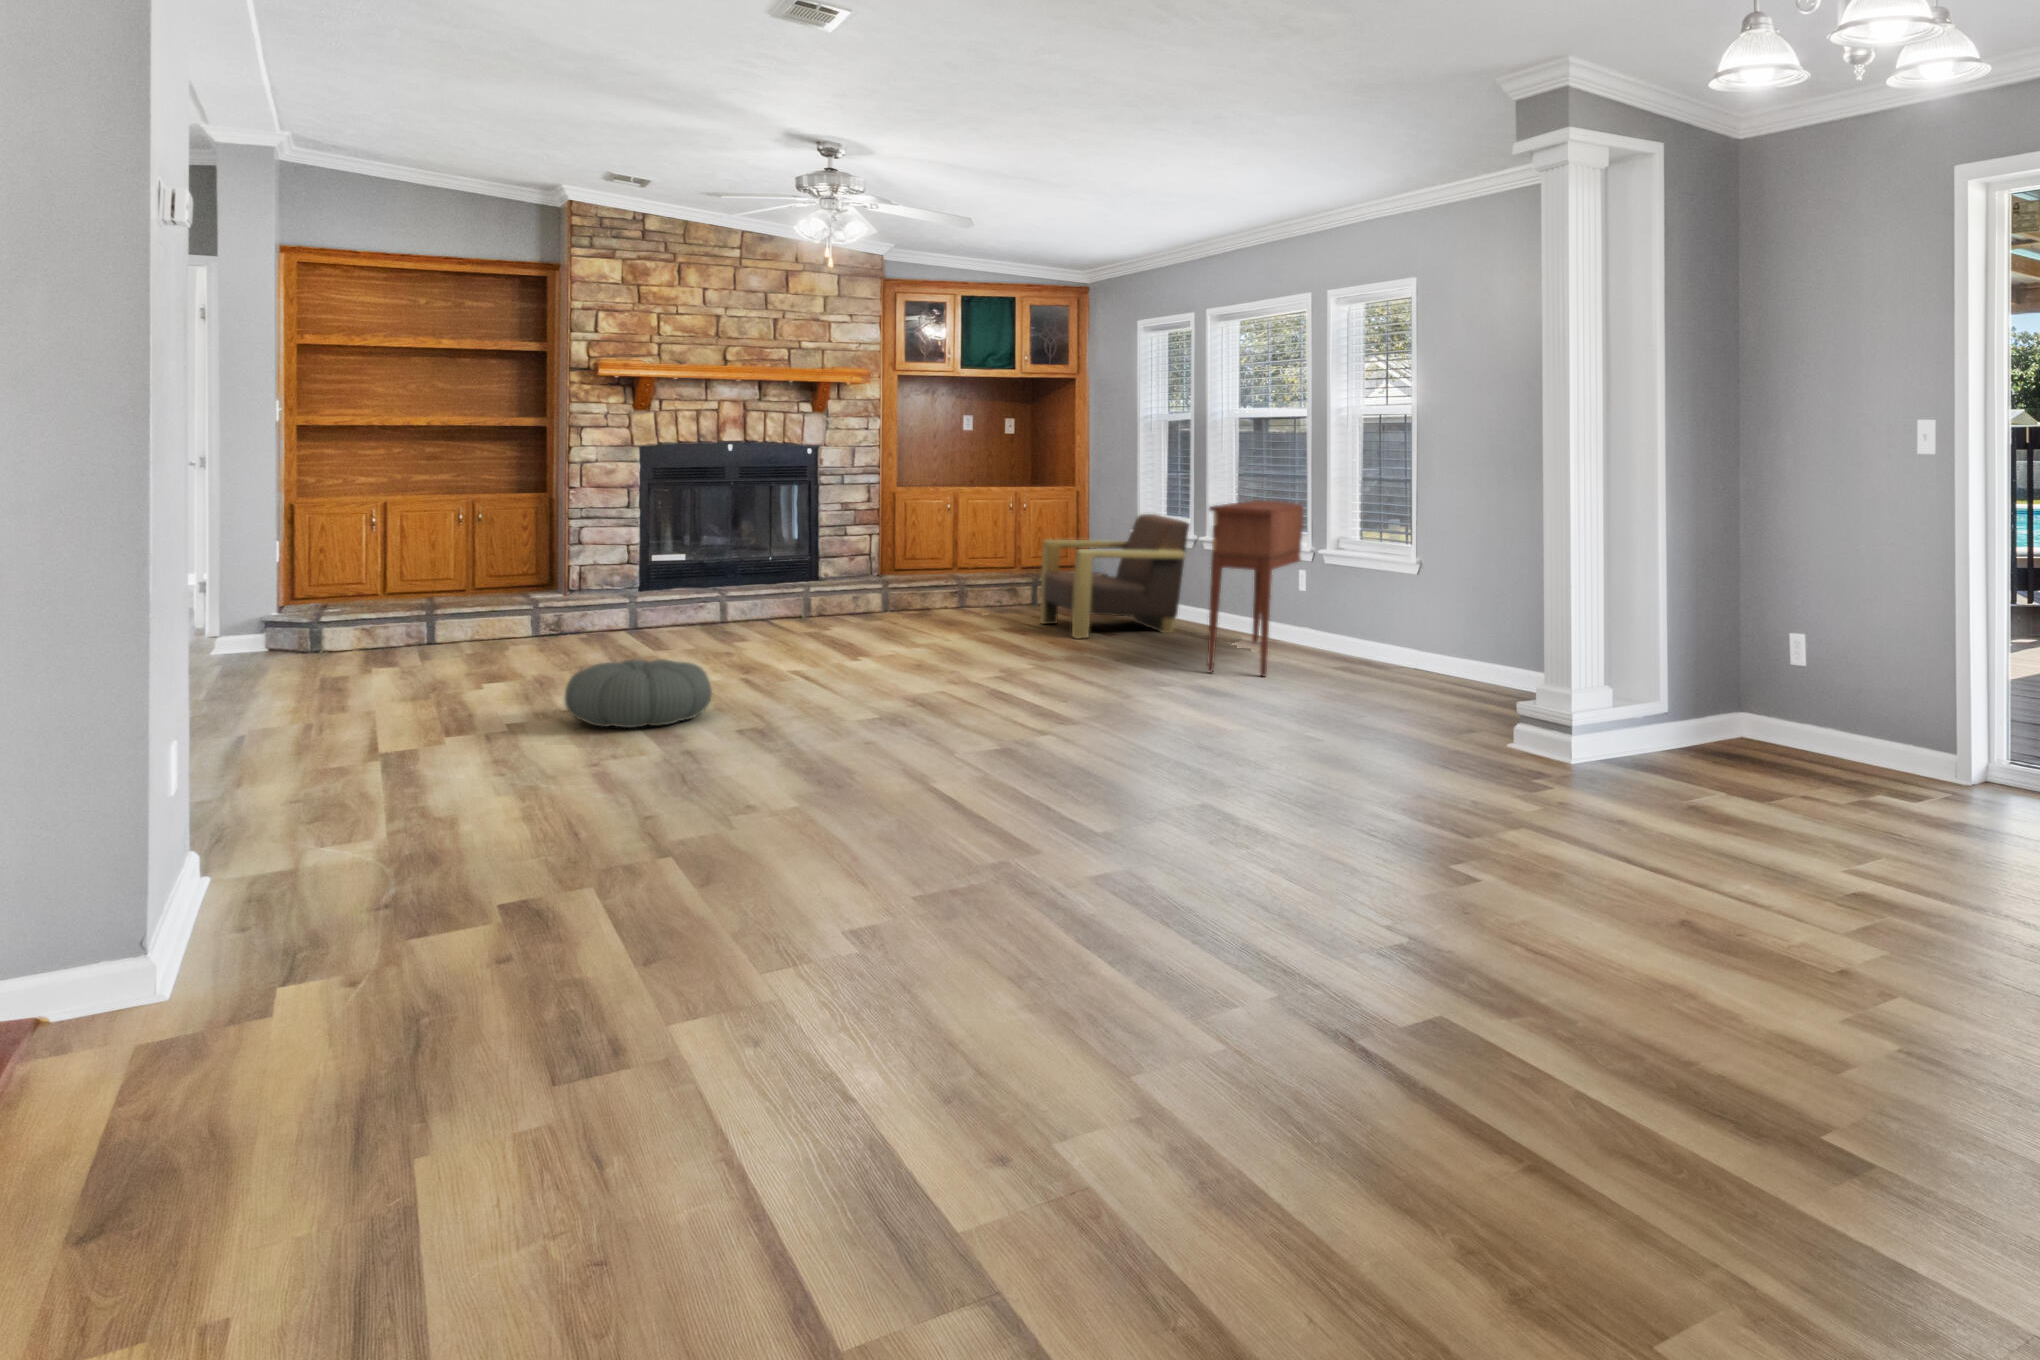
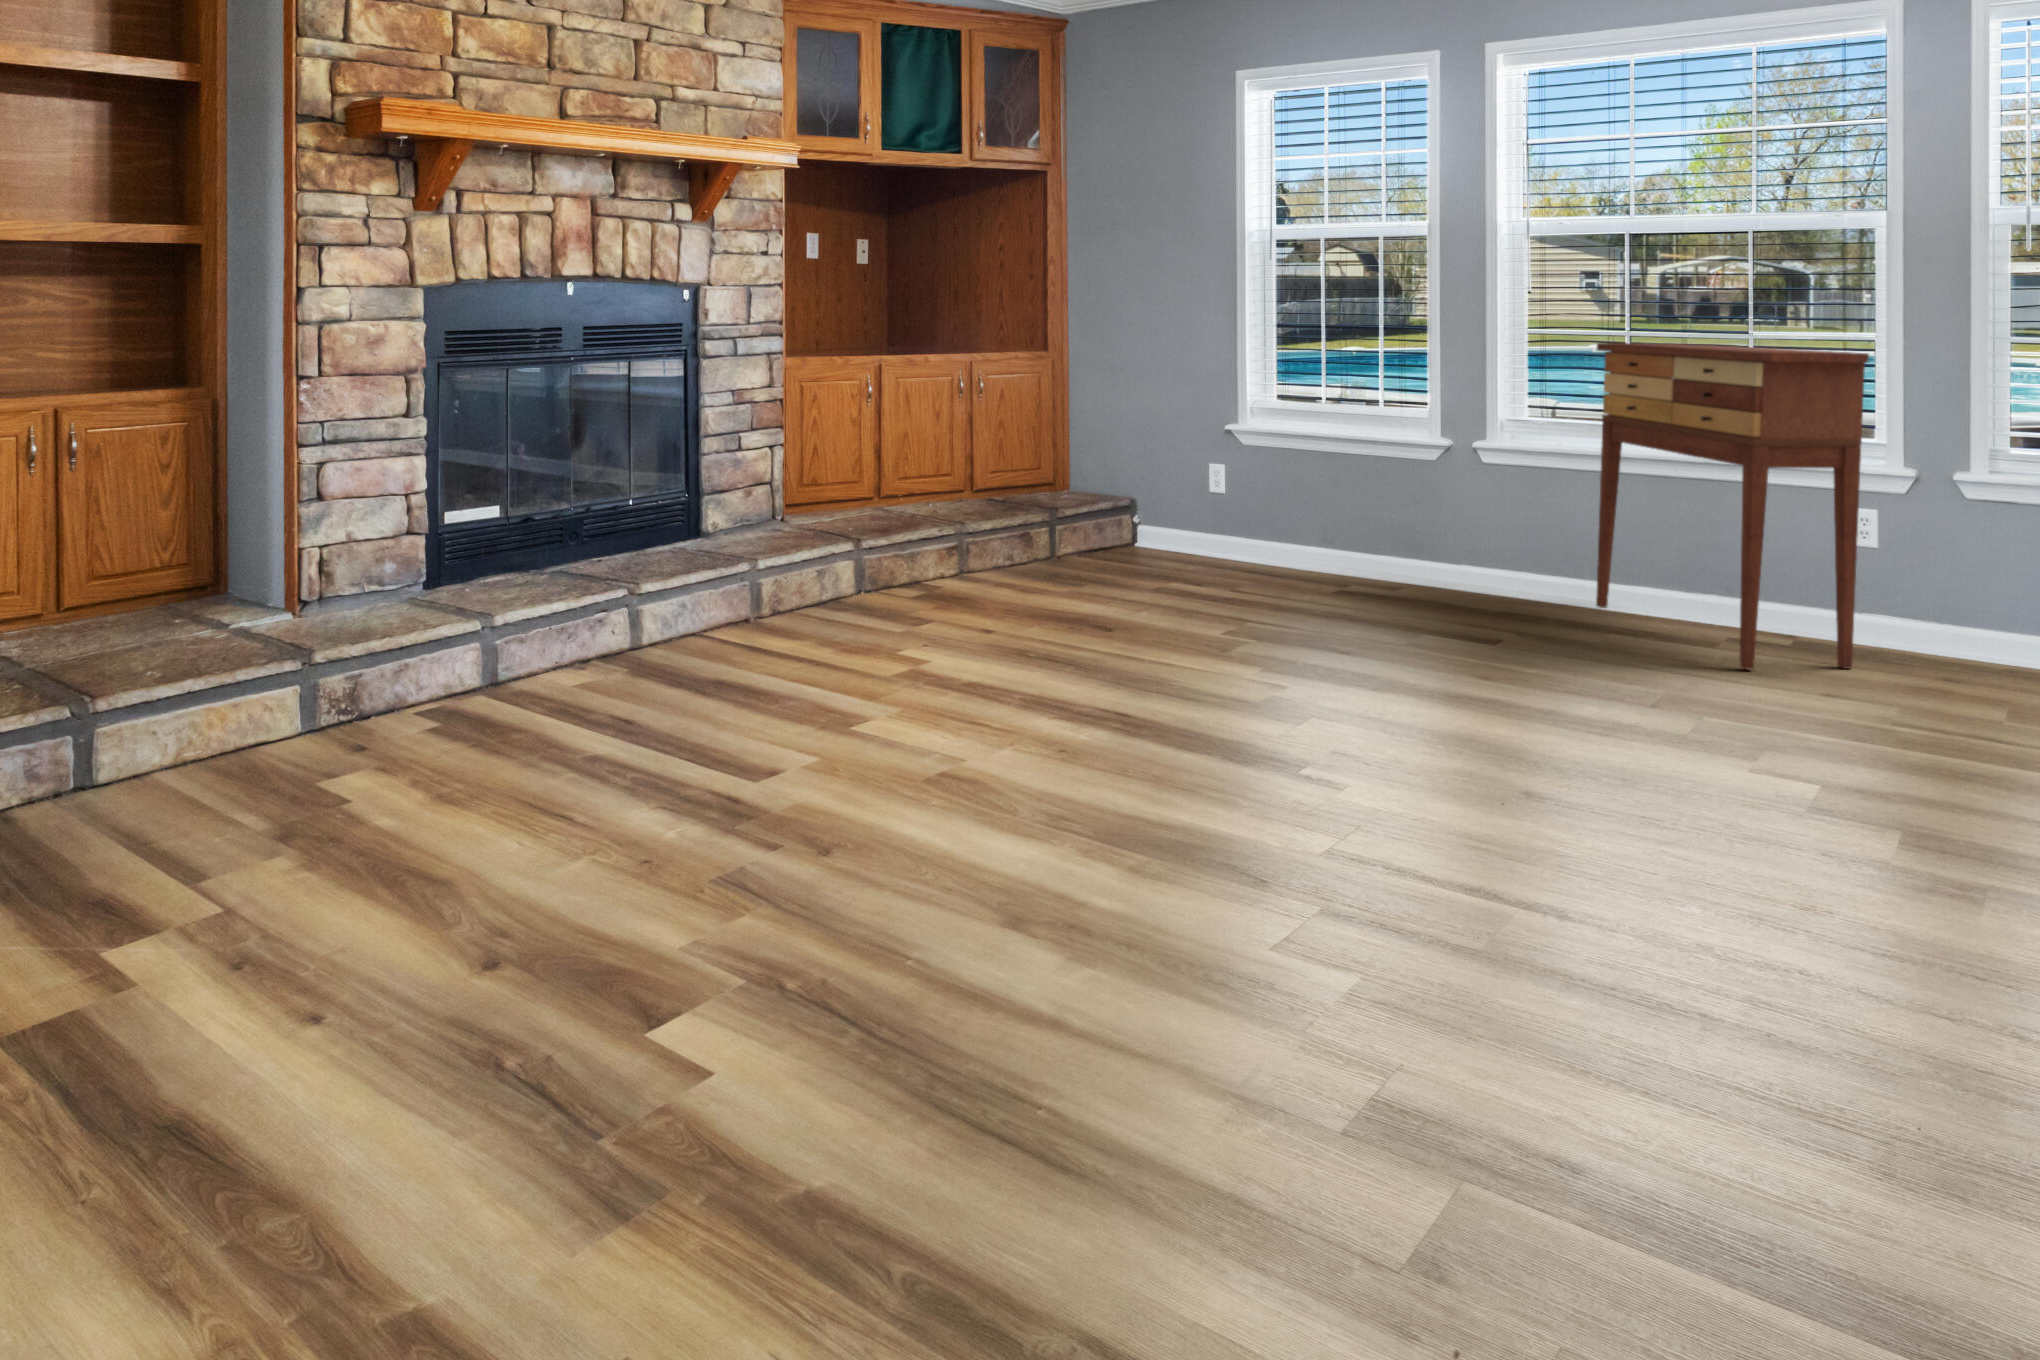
armchair: present [1040,514,1189,638] -> none [1111,380,1382,610]
pouf: present [564,659,712,728] -> none [1105,858,1517,1170]

